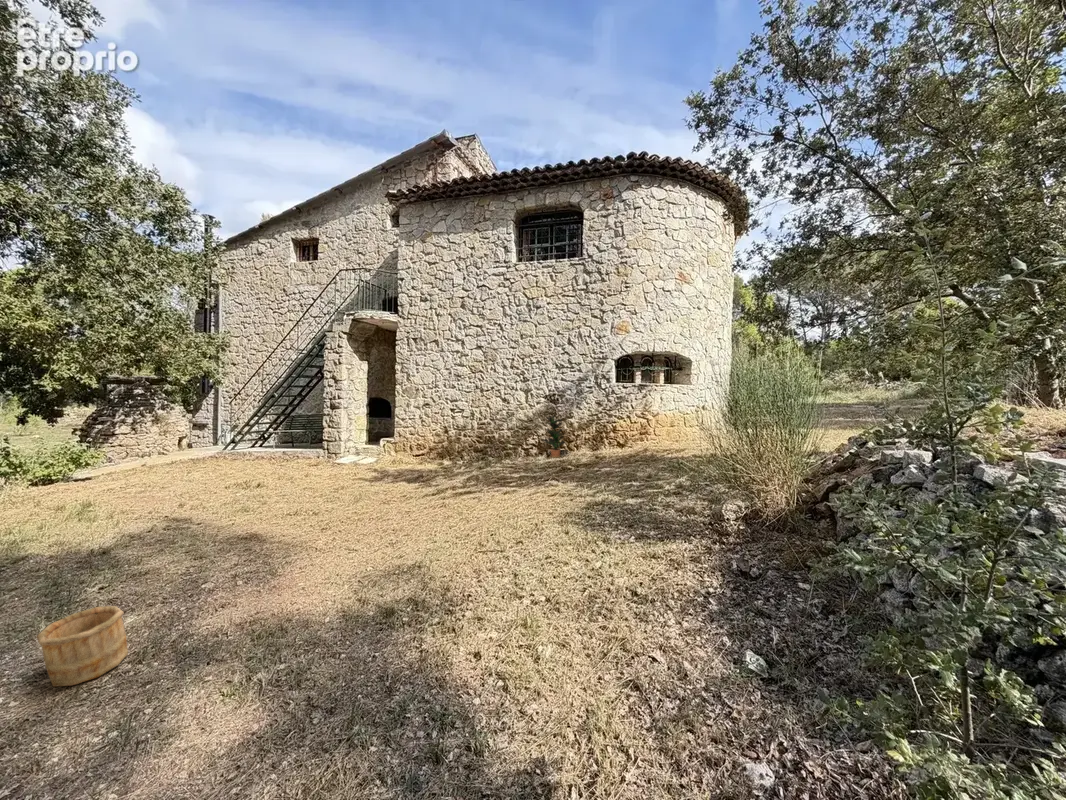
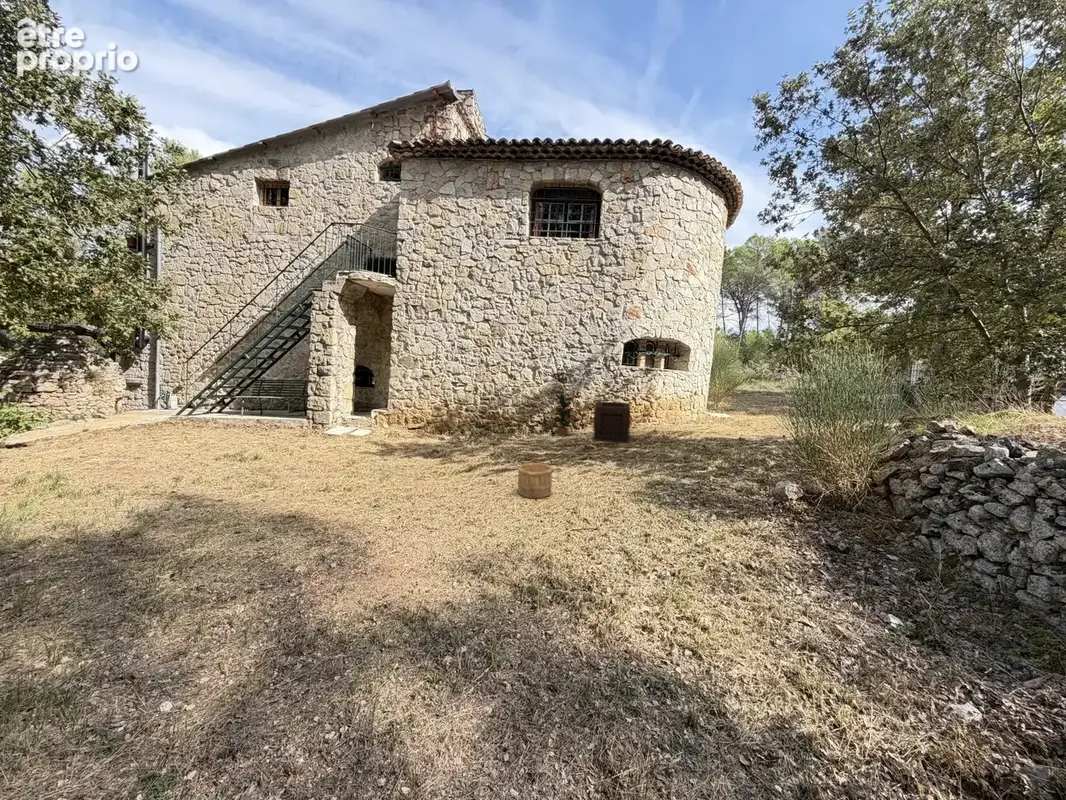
wooden crate: none [582,421,624,462] -> present [594,402,630,443]
wooden bucket: present [37,606,128,687] -> present [517,463,553,498]

